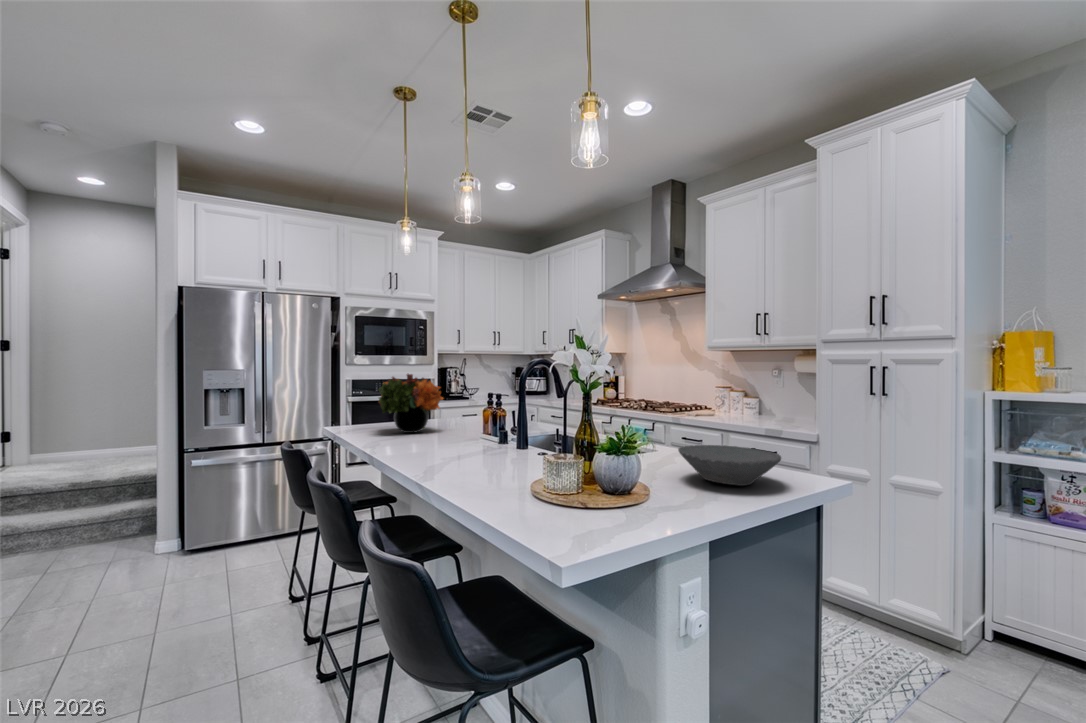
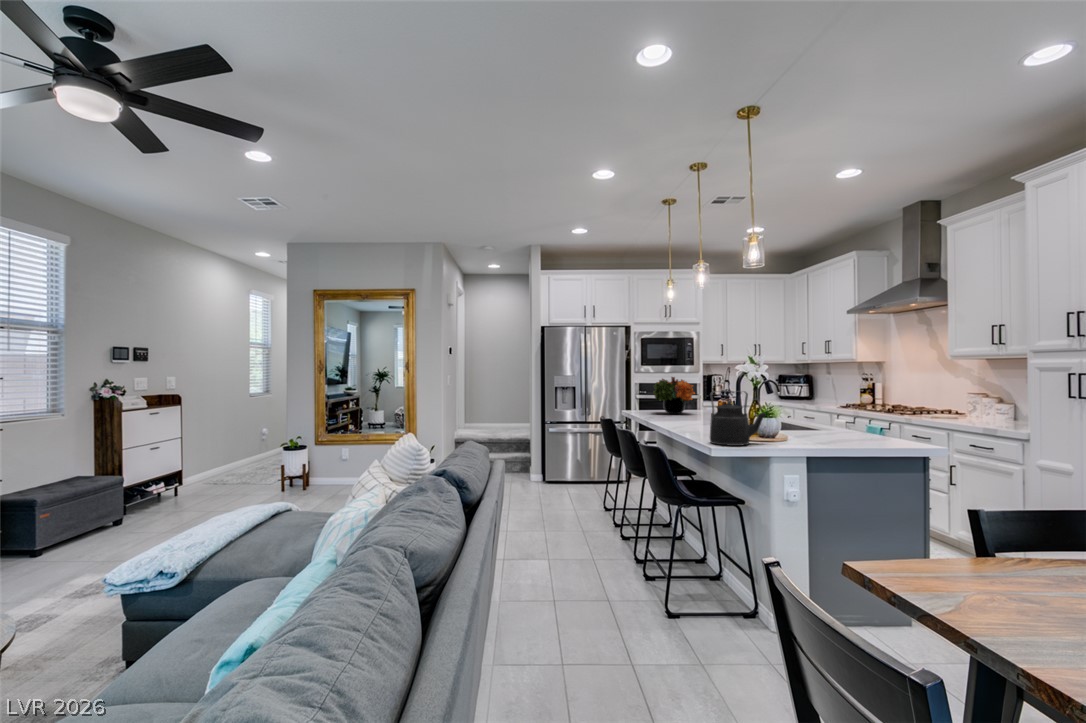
kettle: none [531,412,631,537] -> present [710,392,766,446]
bowl: present [678,445,781,486] -> none [819,420,889,442]

